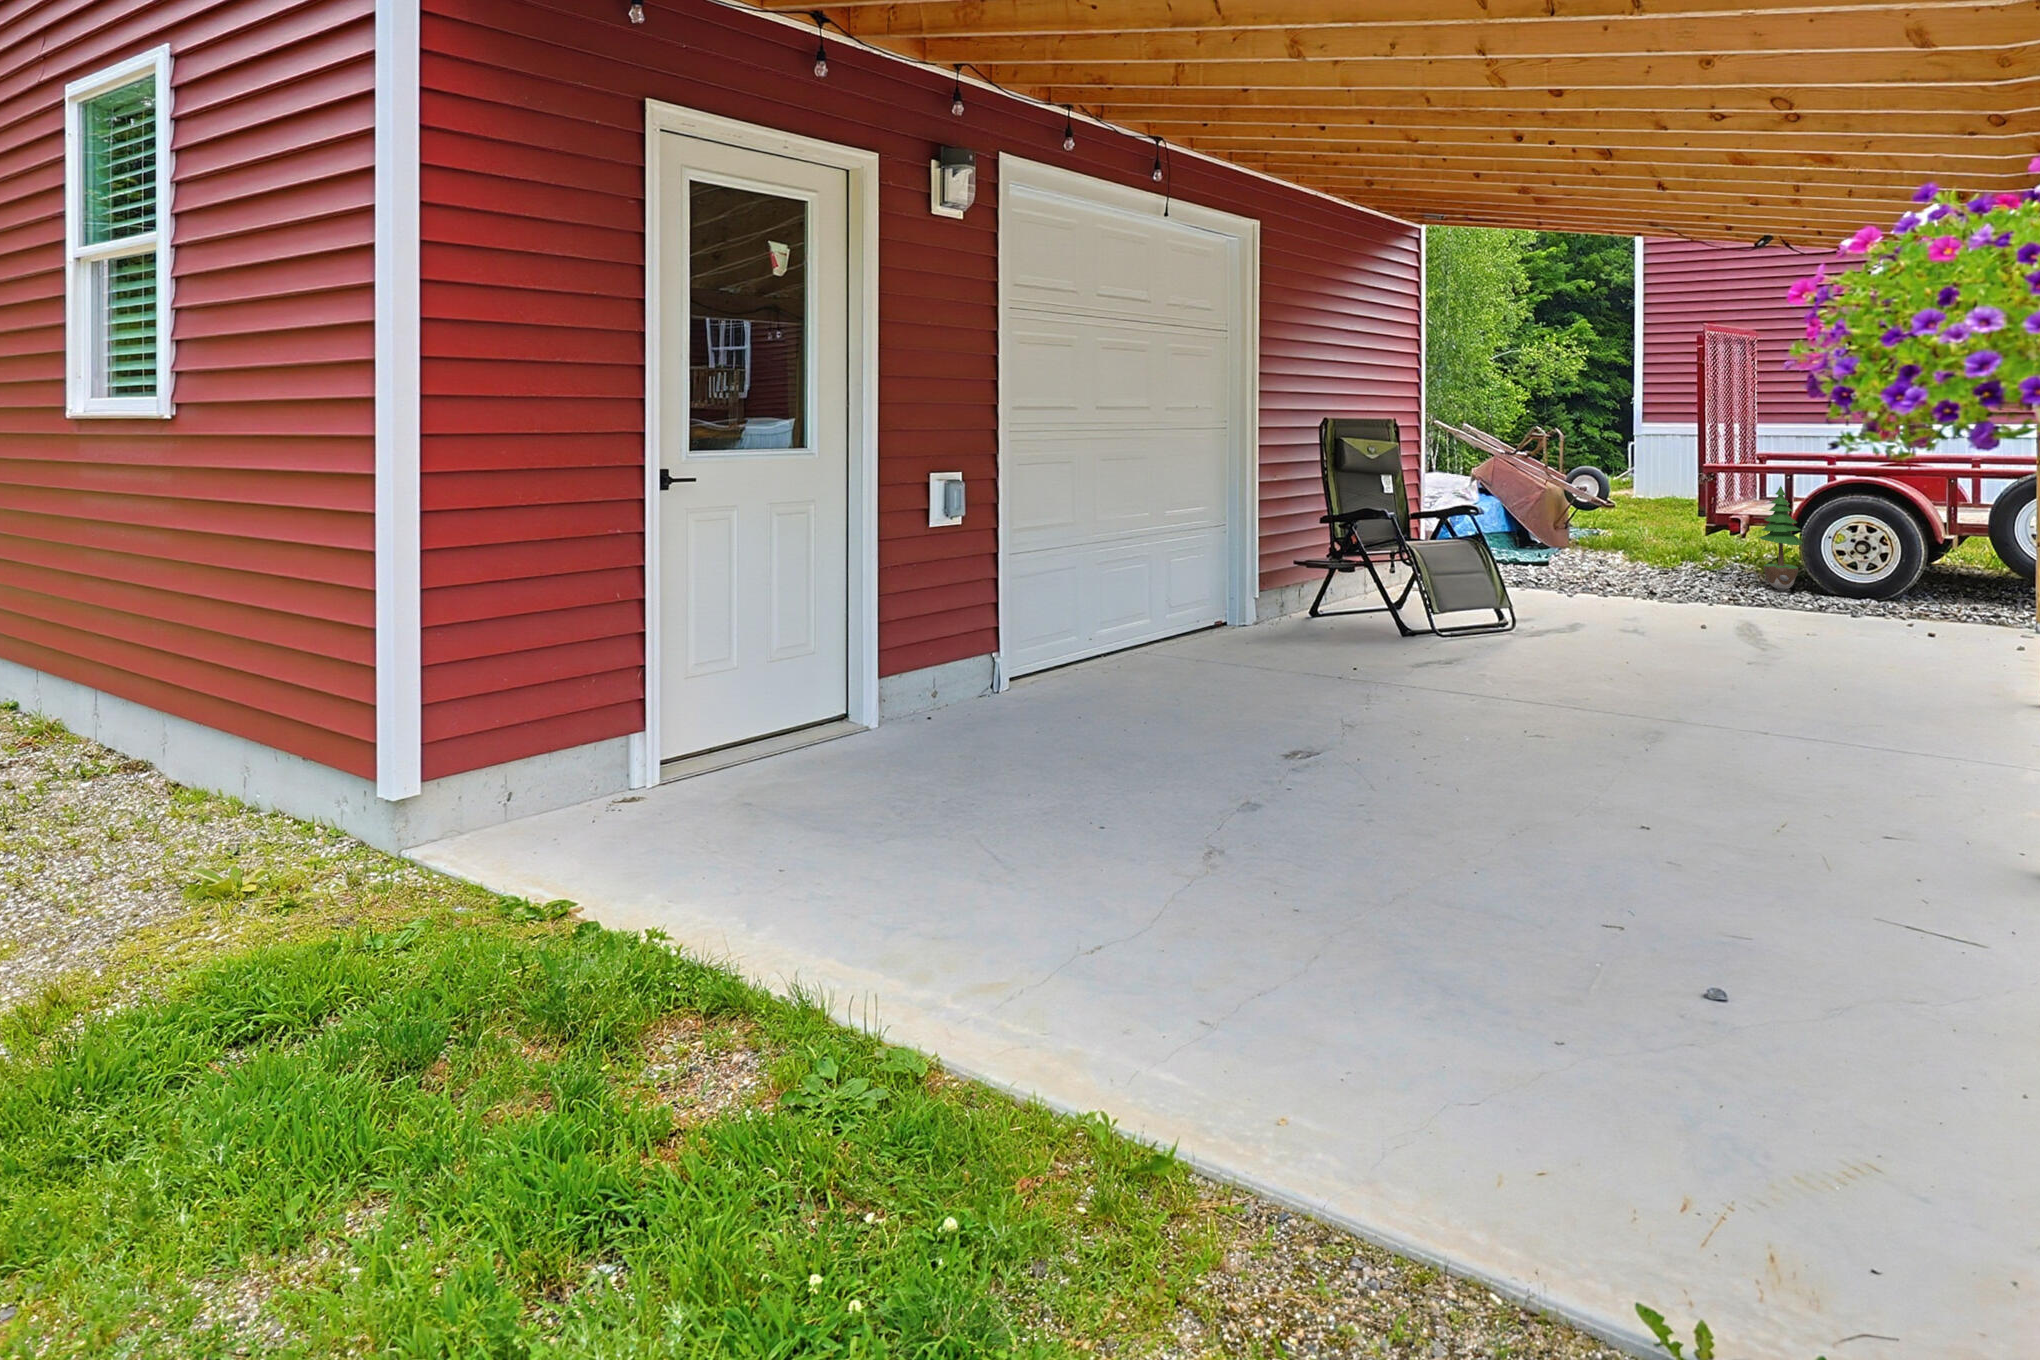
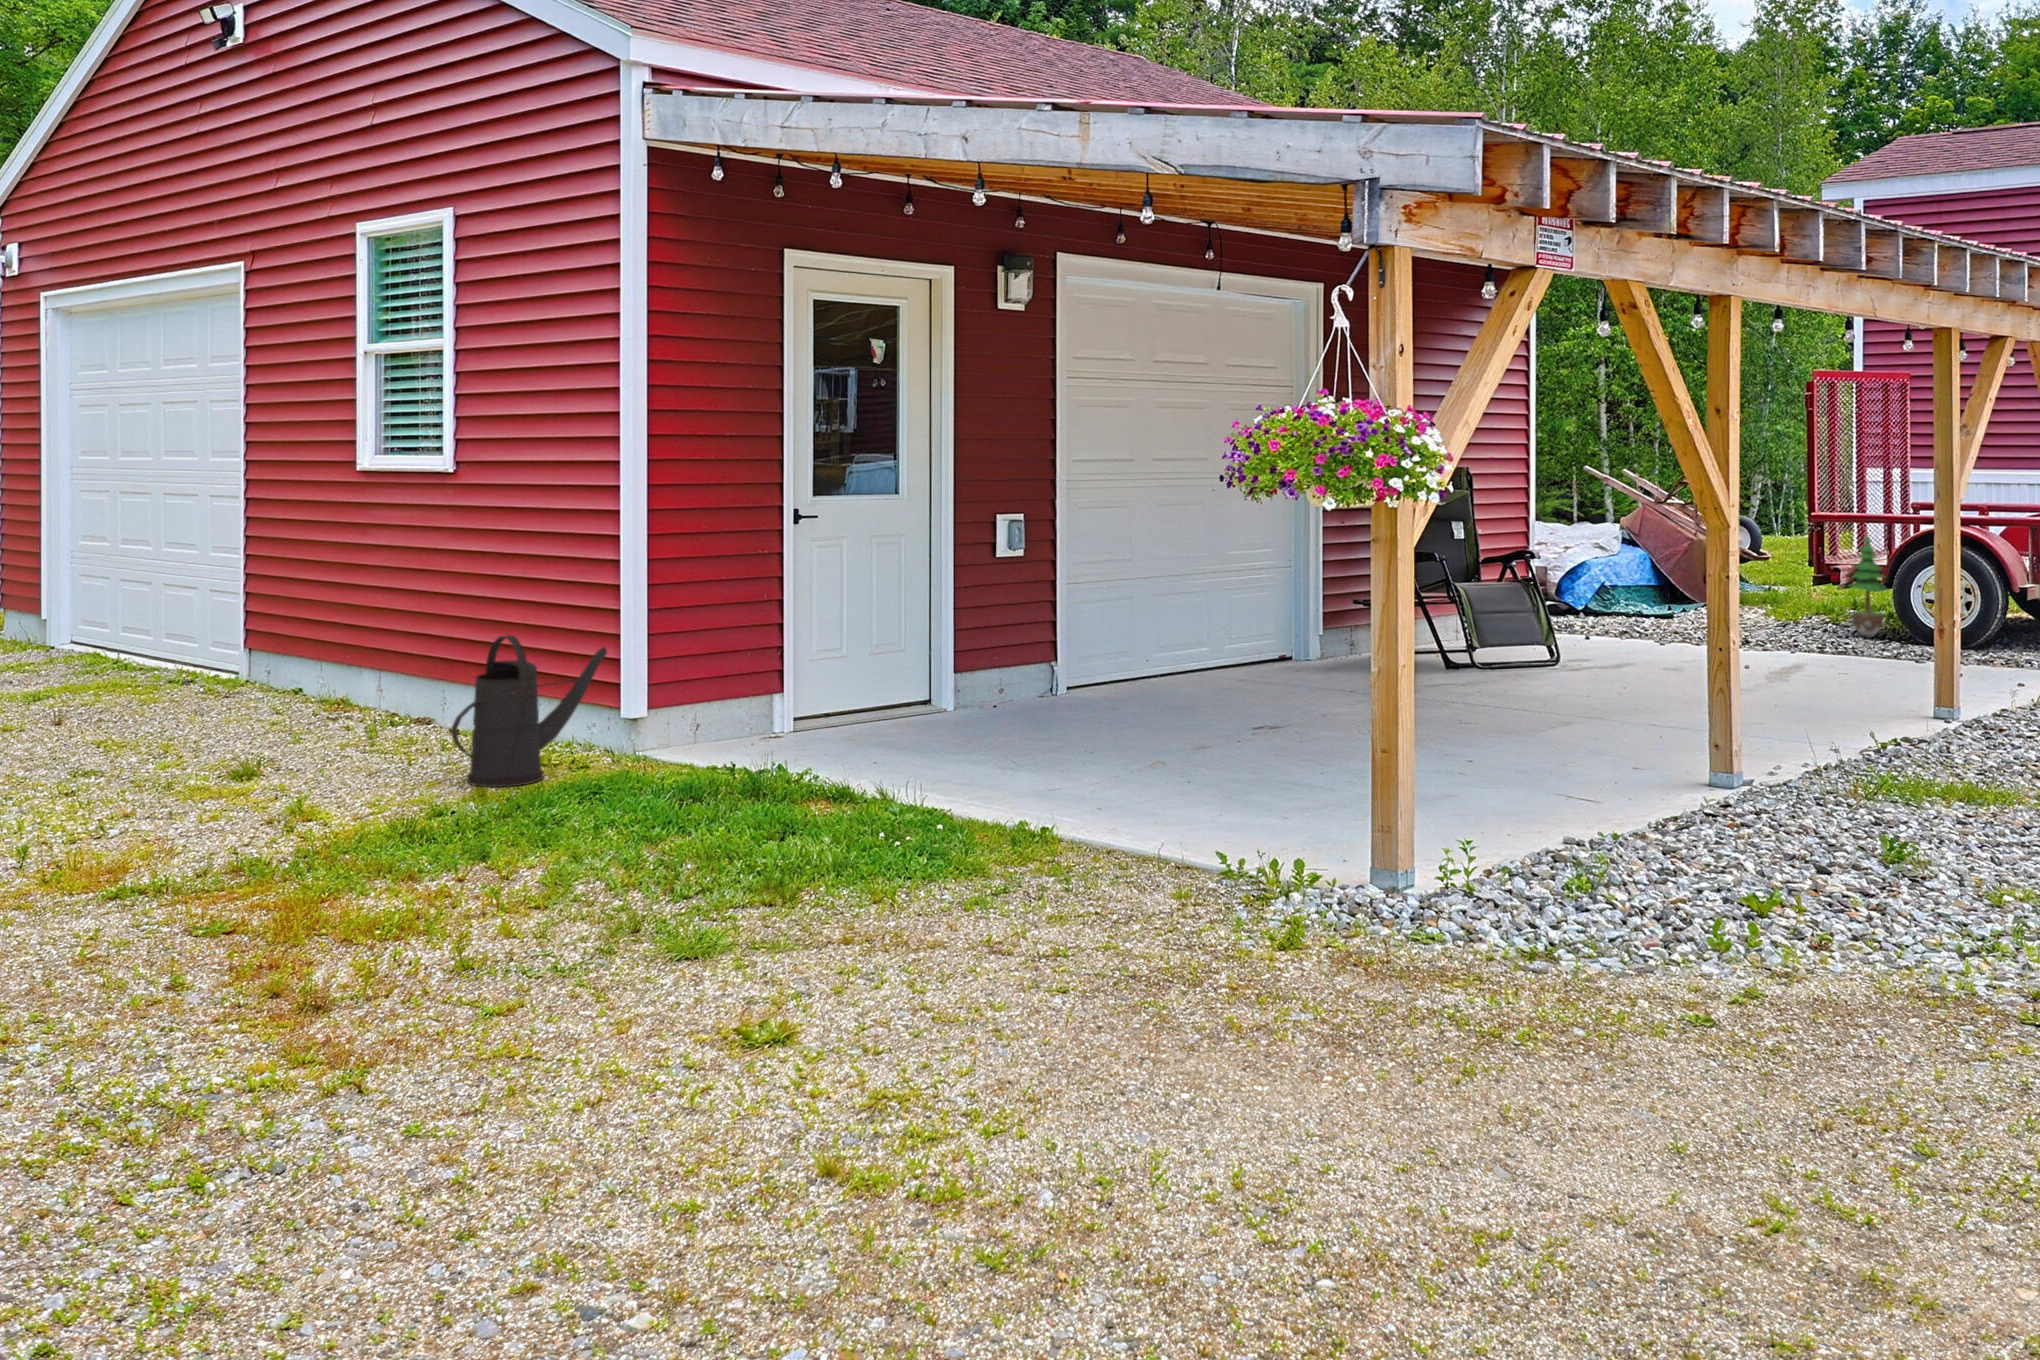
watering can: none [30,684,350,955] -> present [451,635,607,787]

